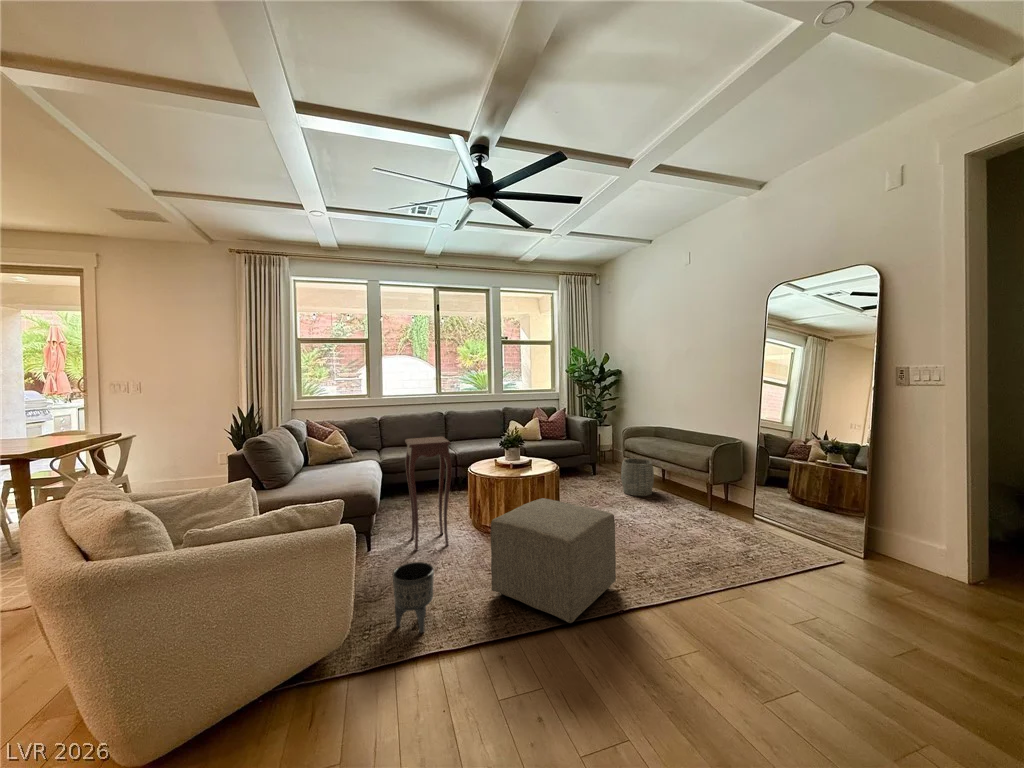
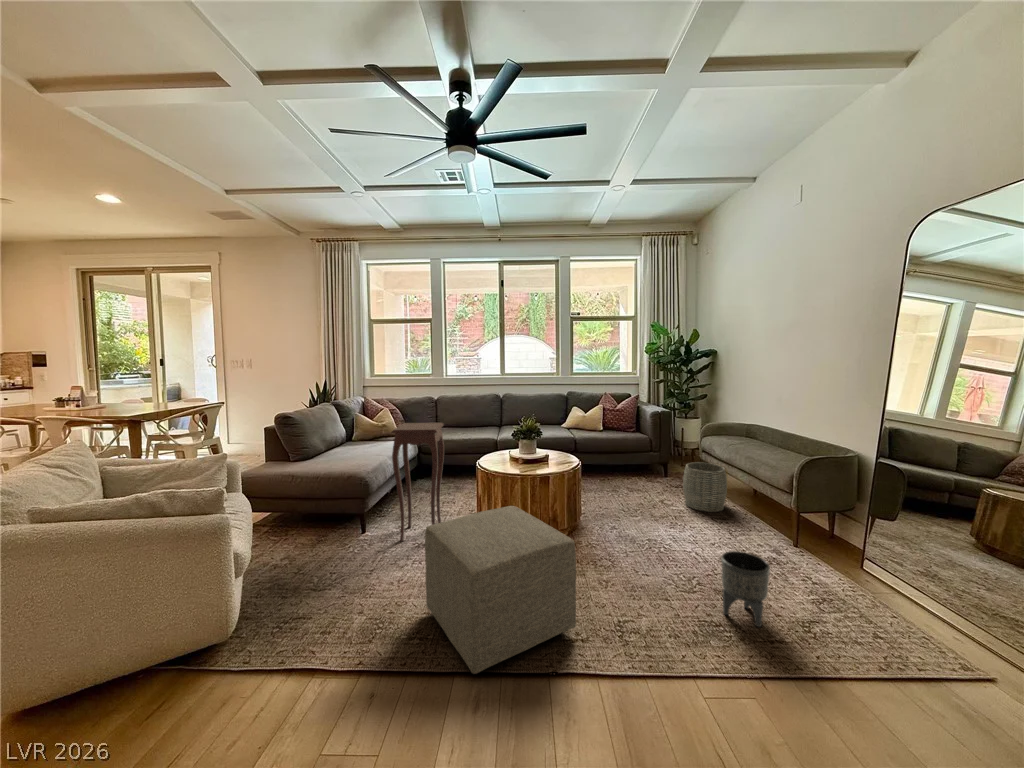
planter: present [393,562,434,633] -> present [721,551,770,627]

